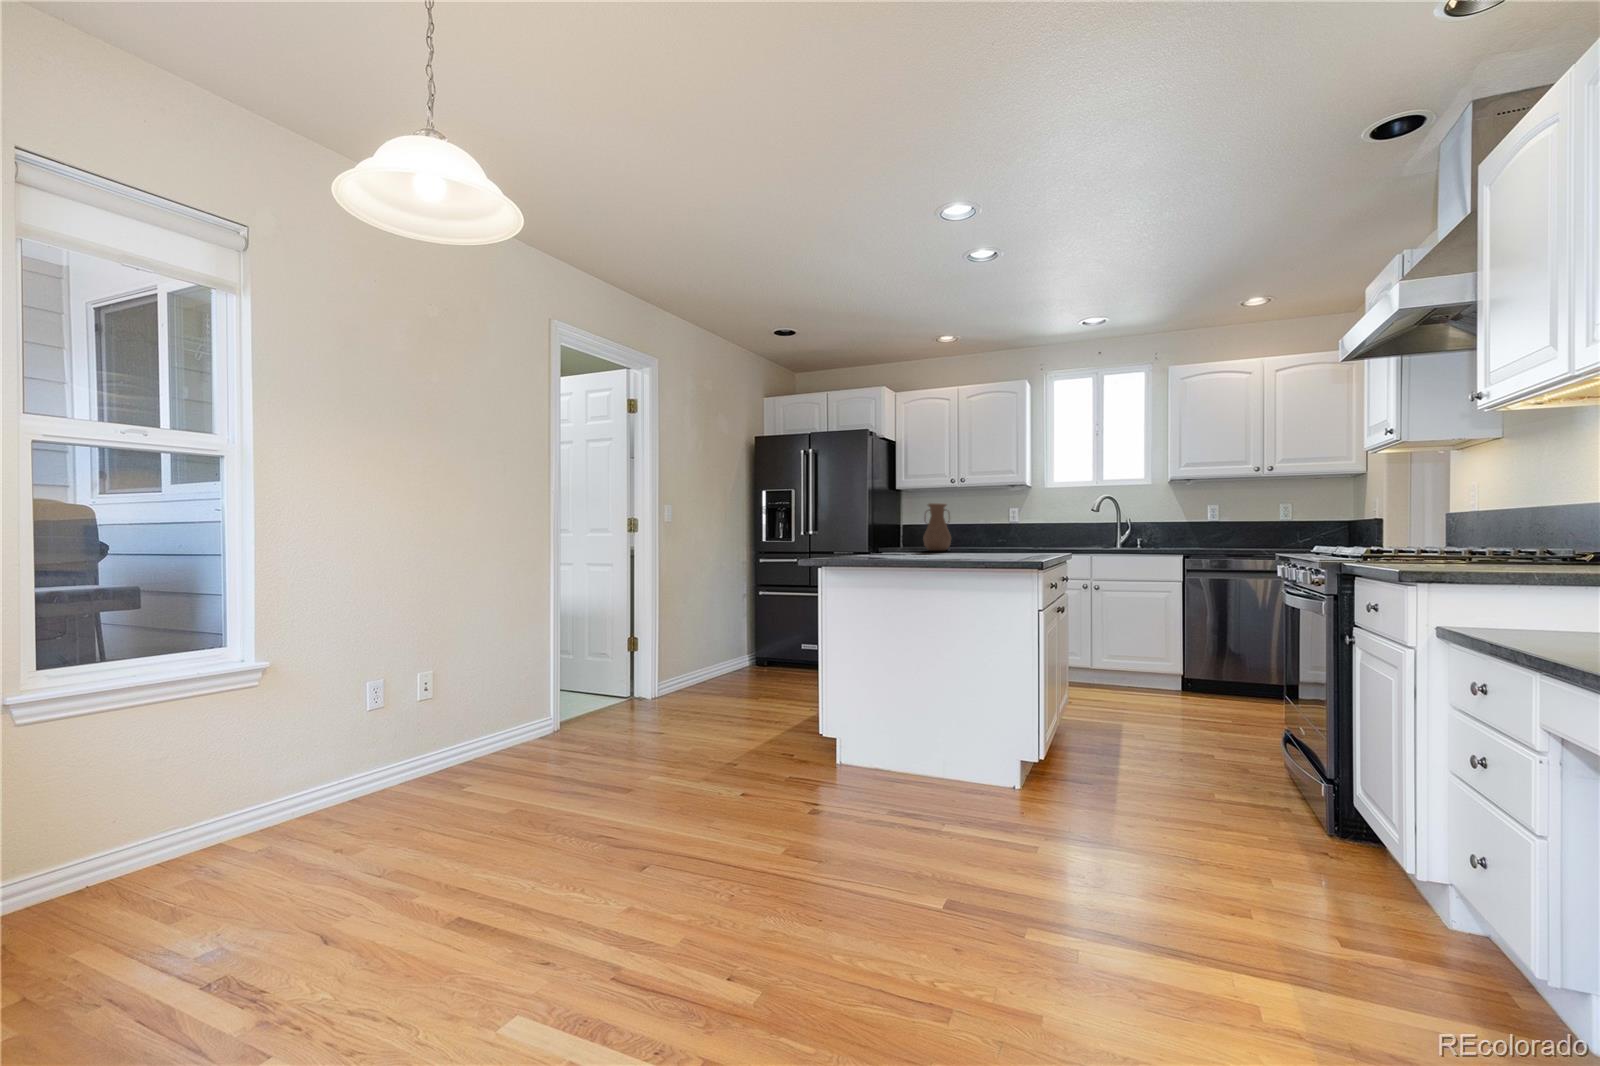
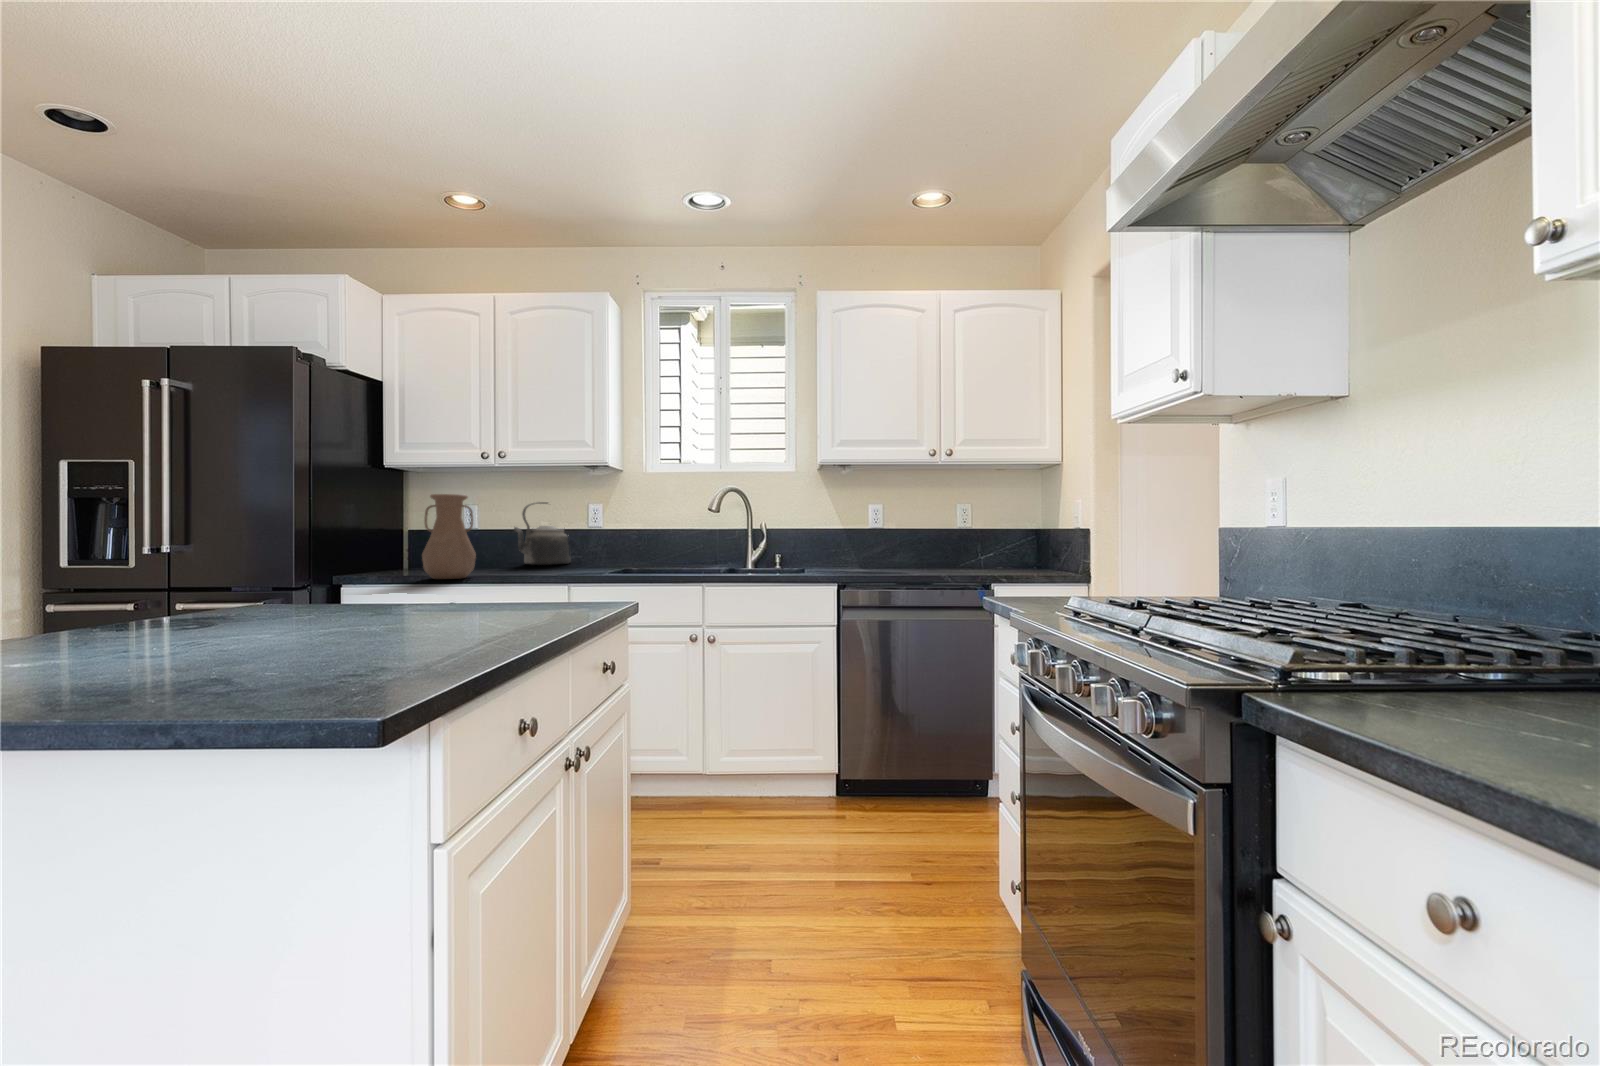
kettle: none [965,508,998,545] -> present [514,502,571,565]

